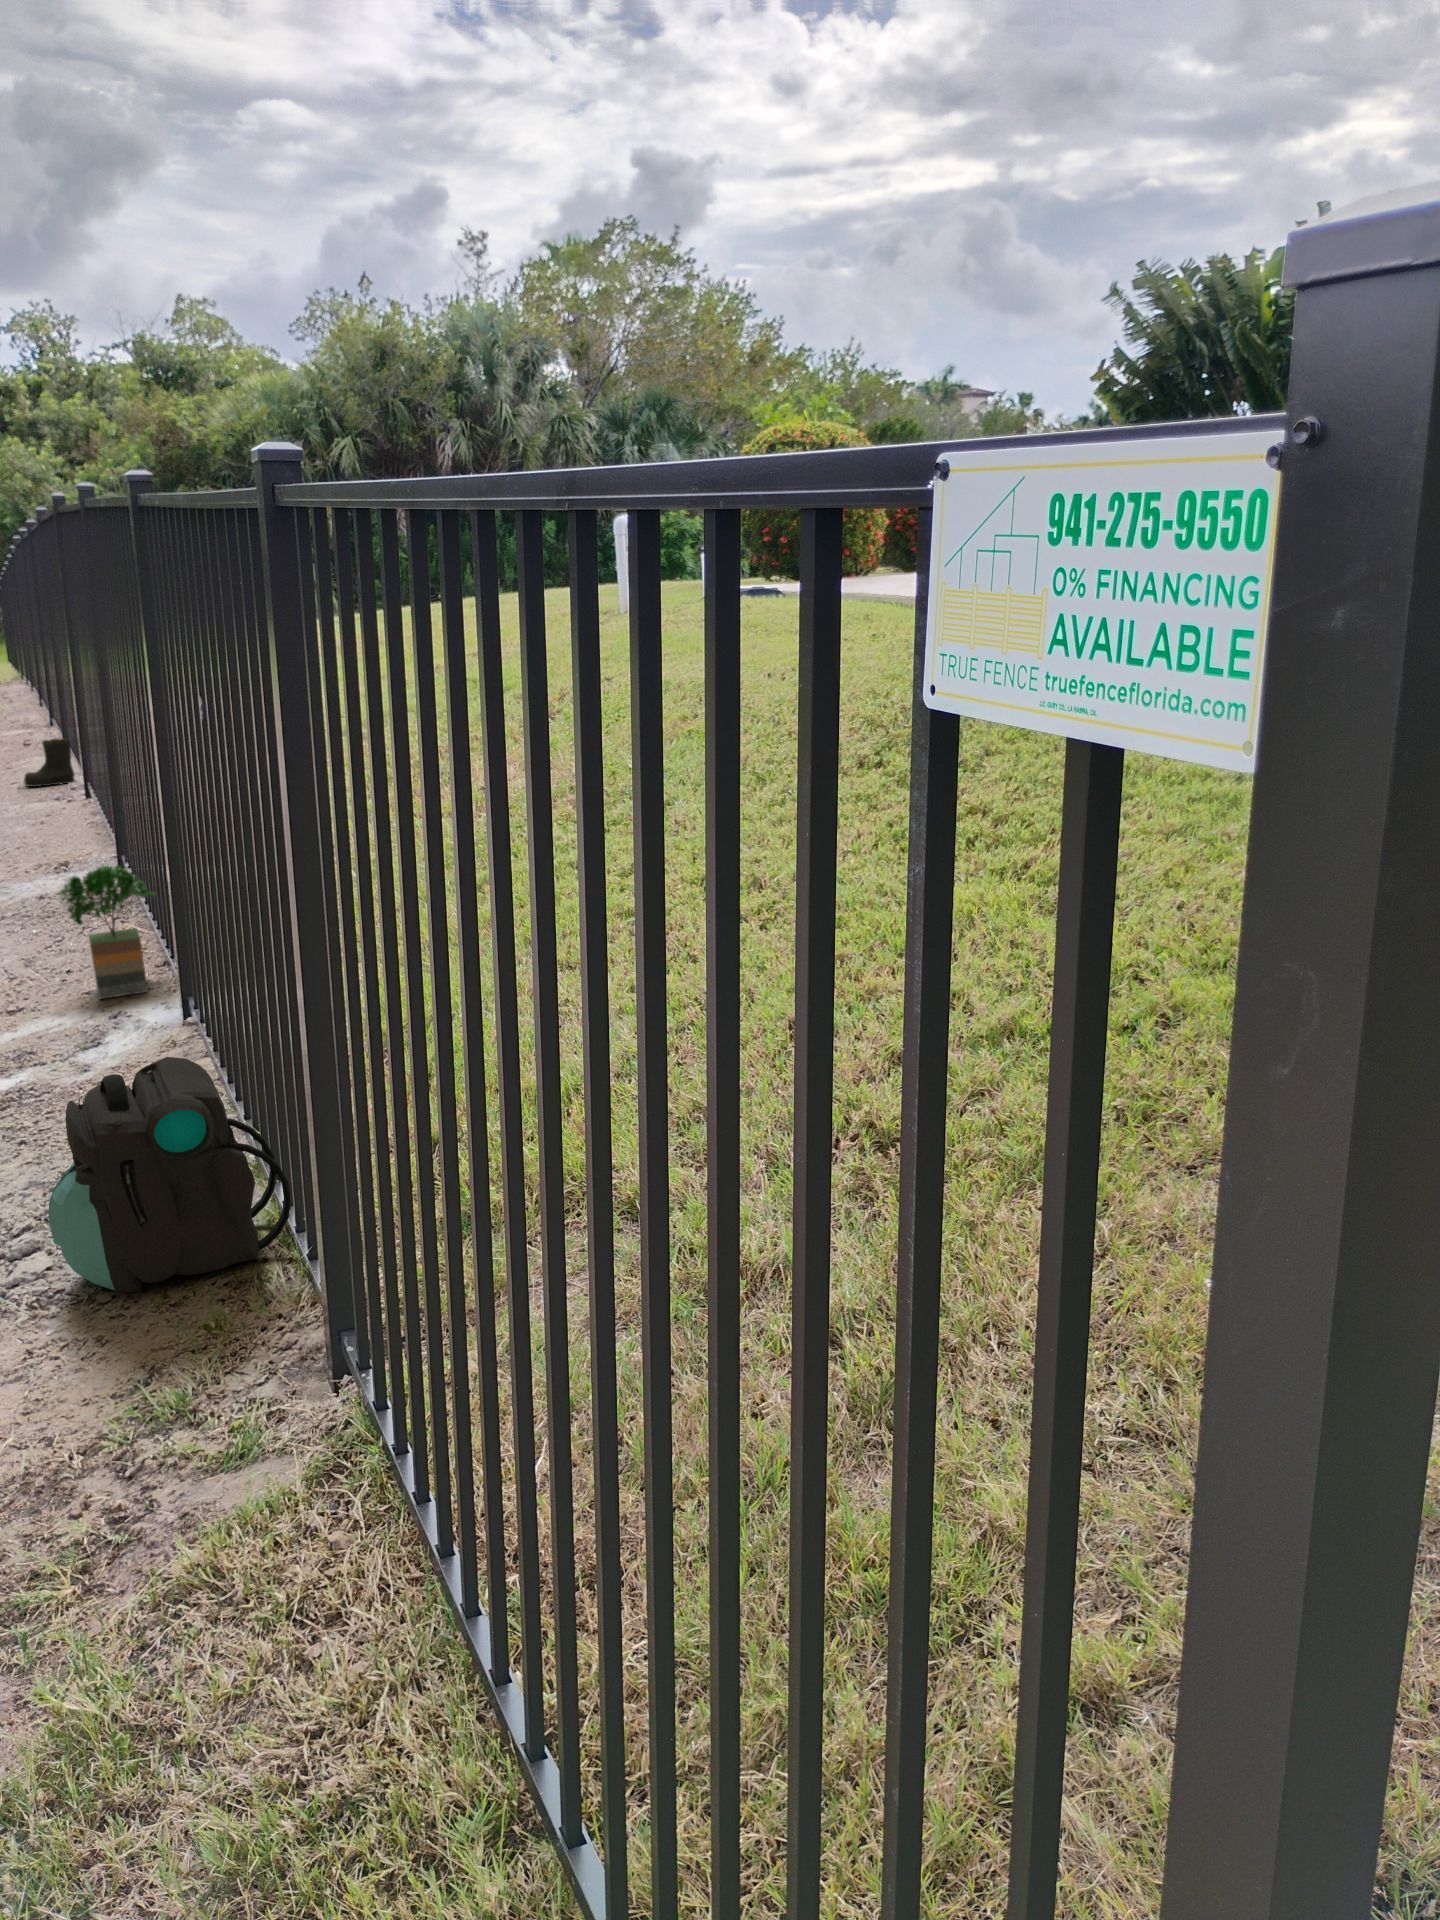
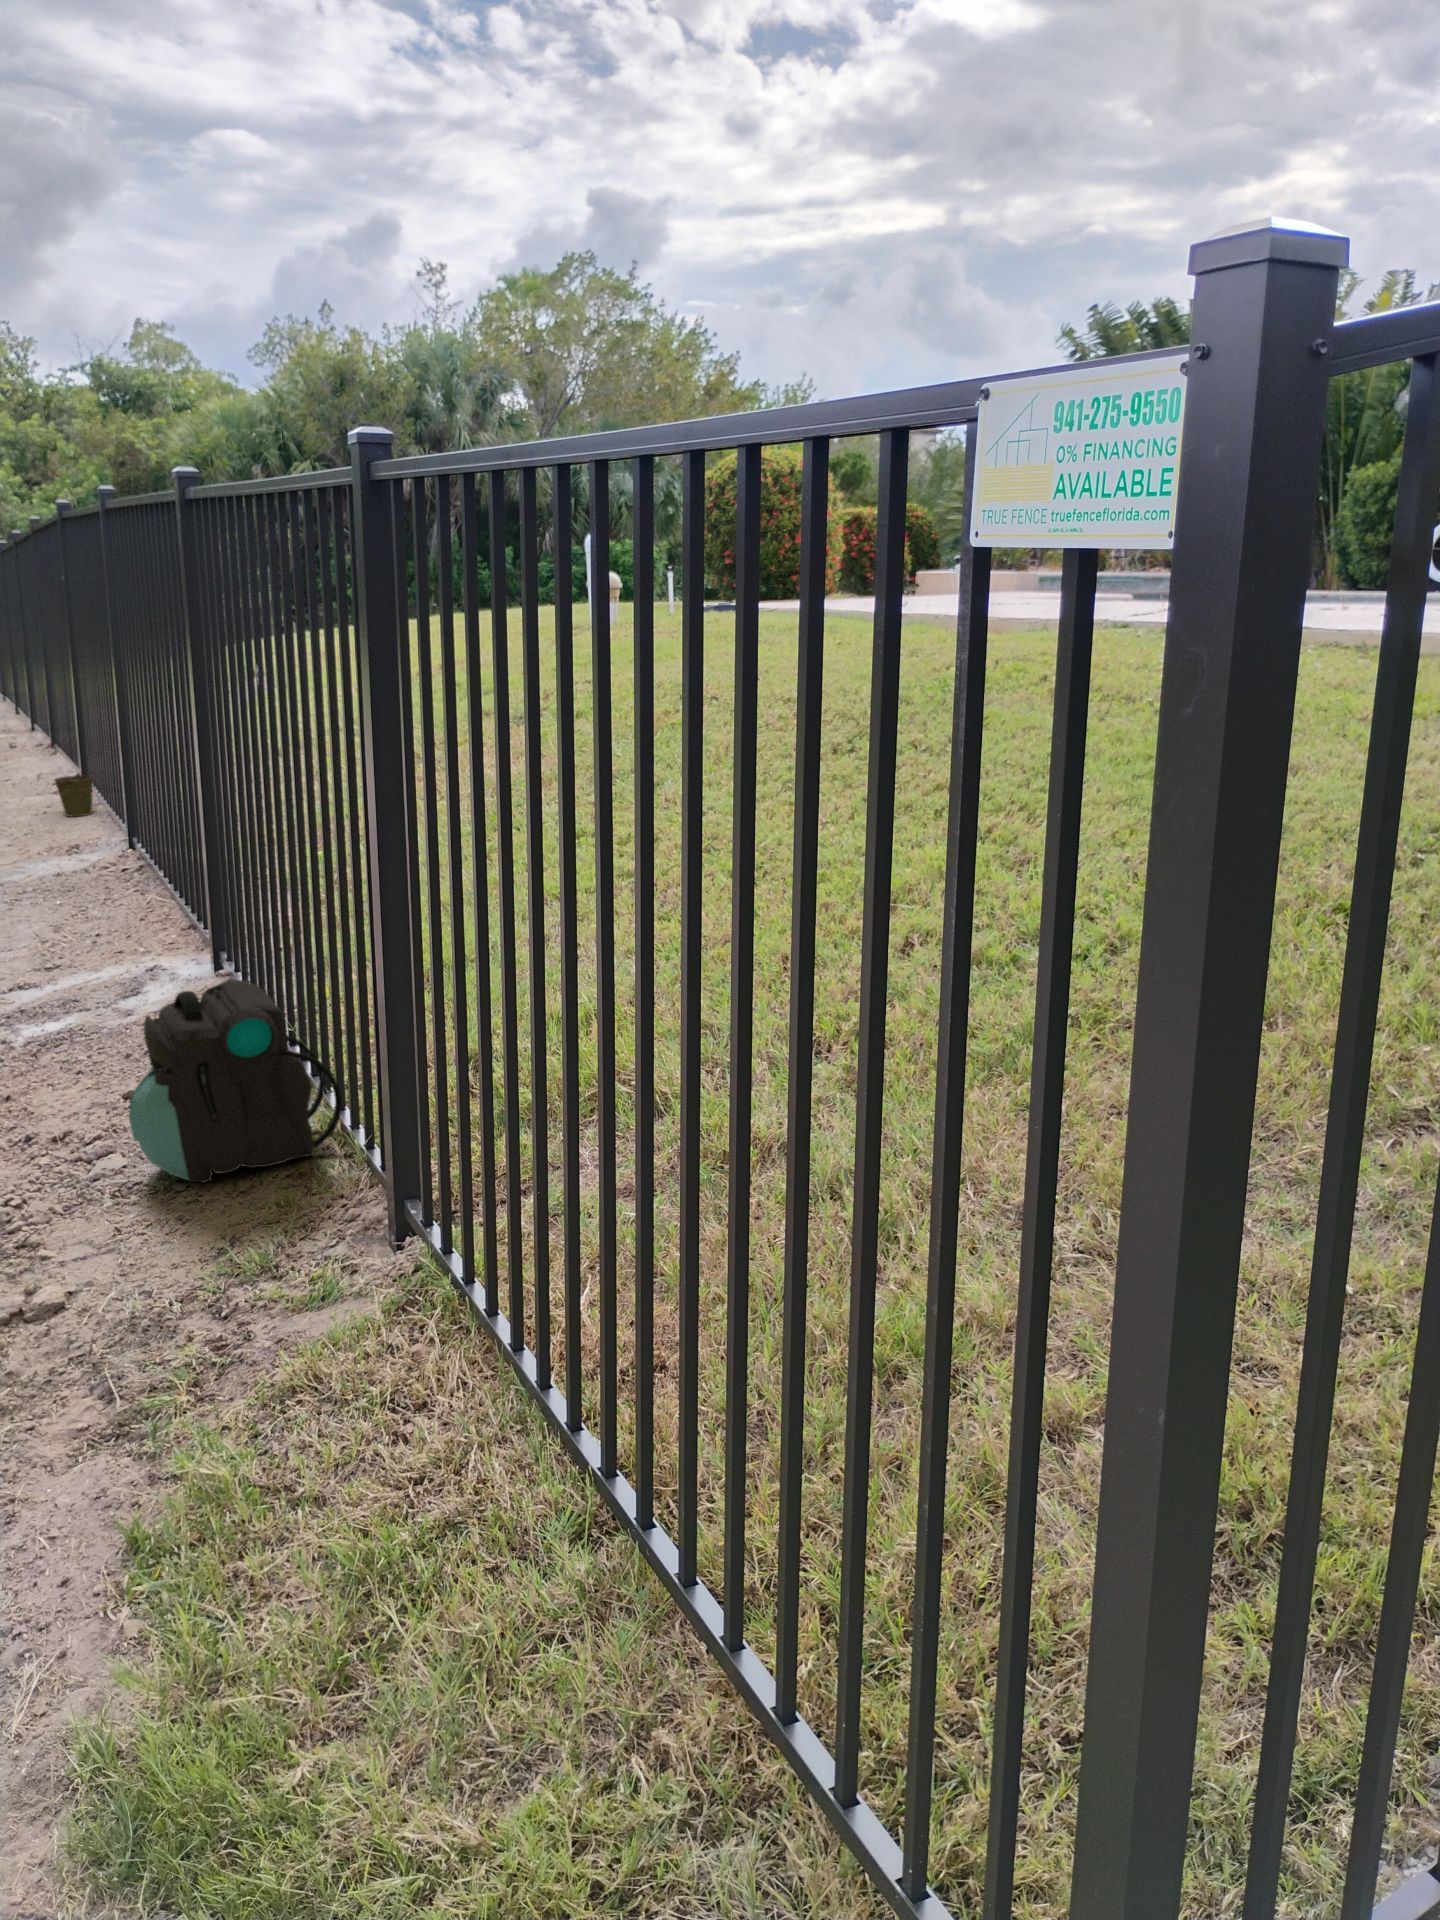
boots: present [24,739,75,787] -> none [22,737,72,782]
bucket: none [46,781,90,828] -> present [54,773,93,817]
potted tree: present [59,865,155,999] -> none [91,833,185,958]

